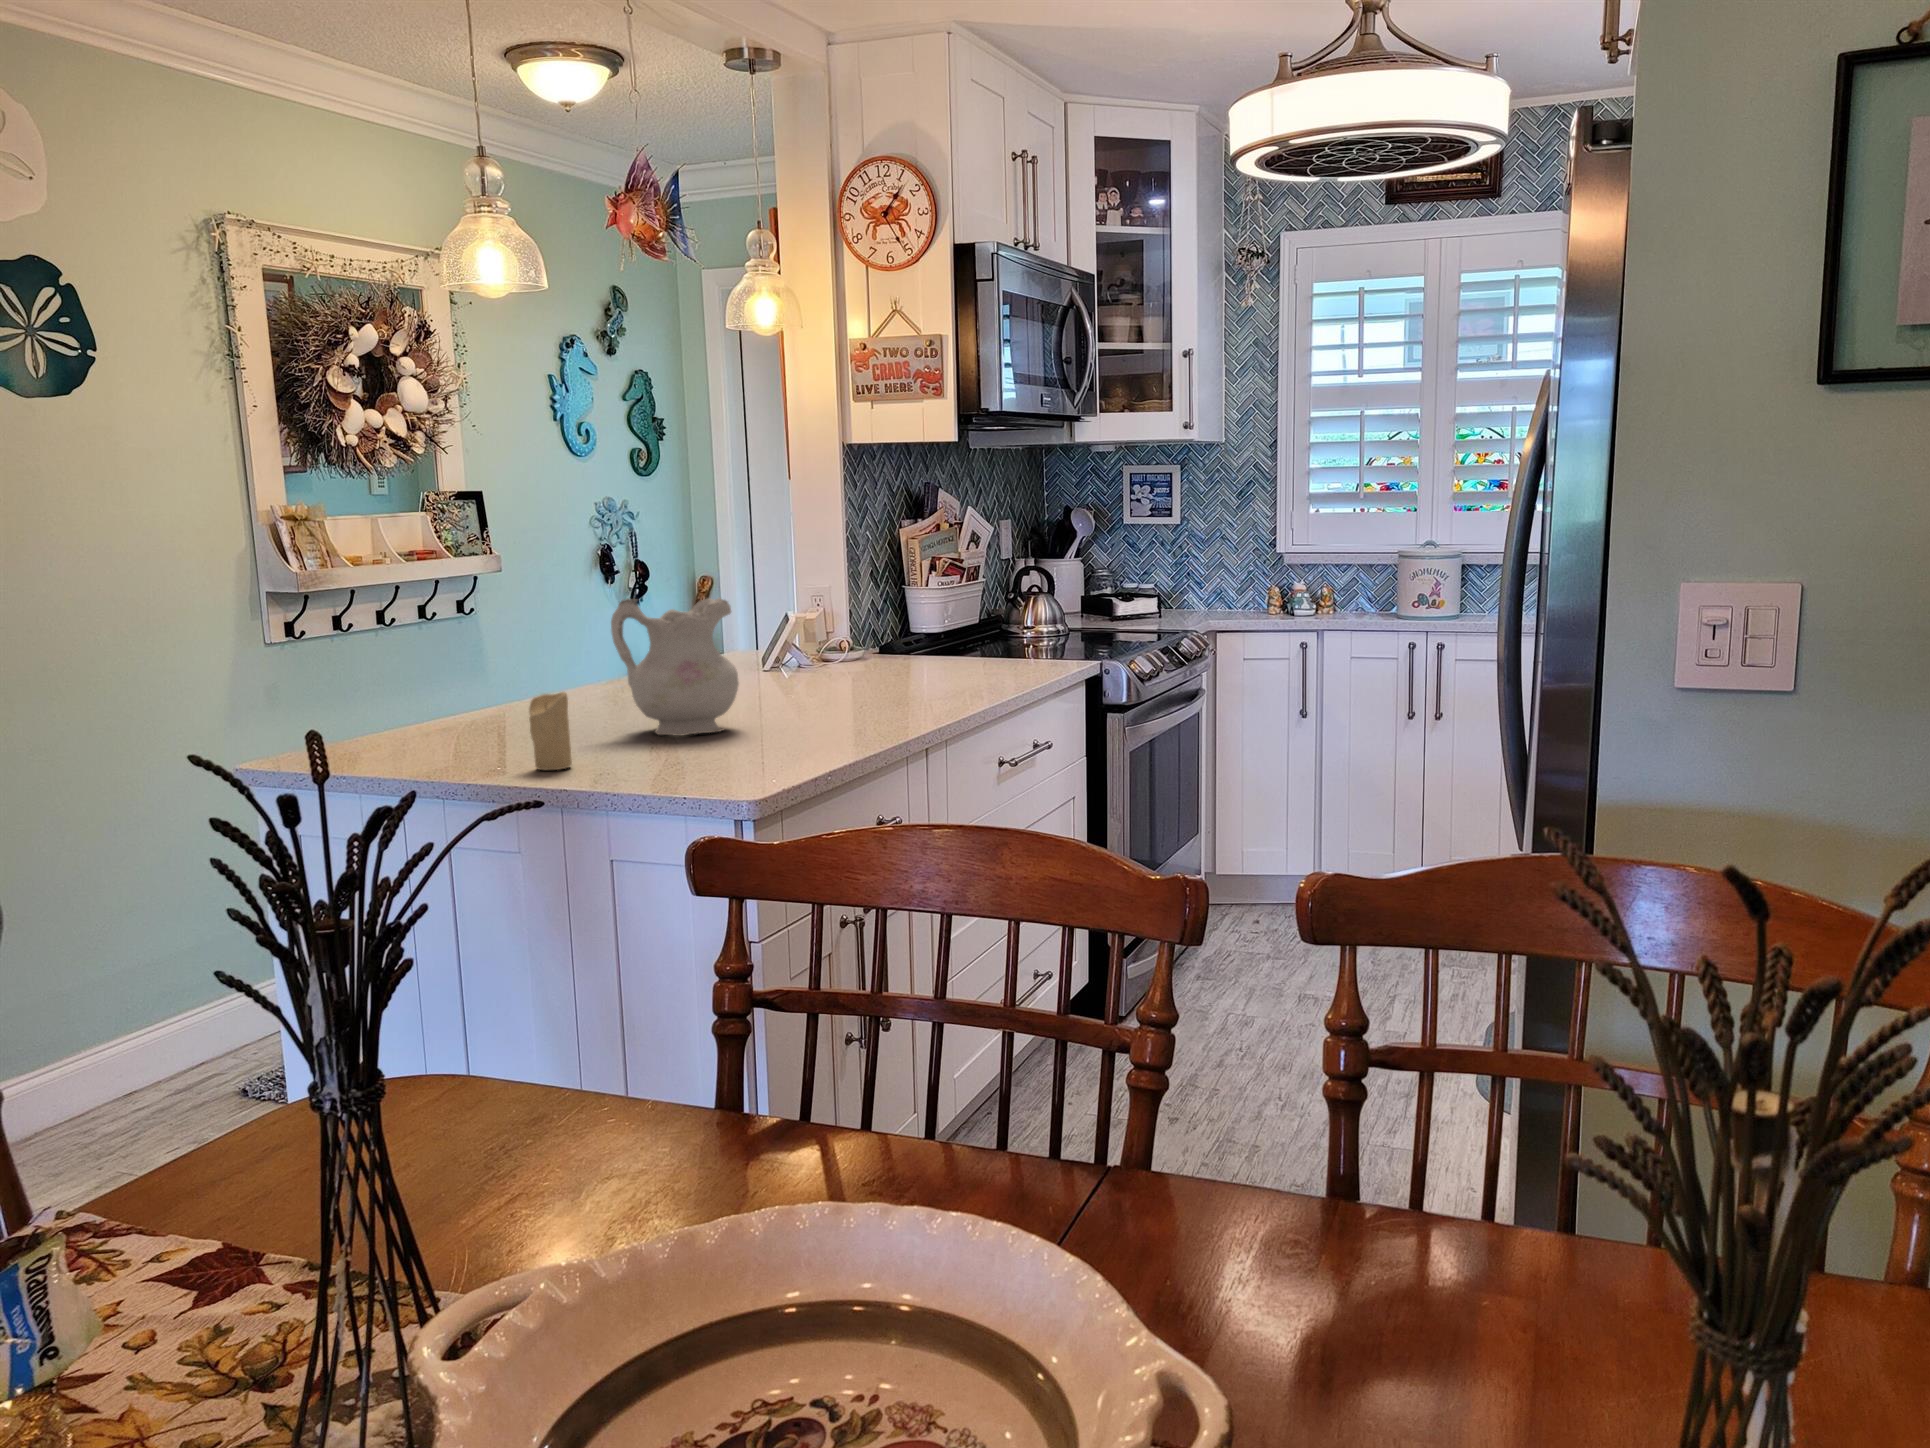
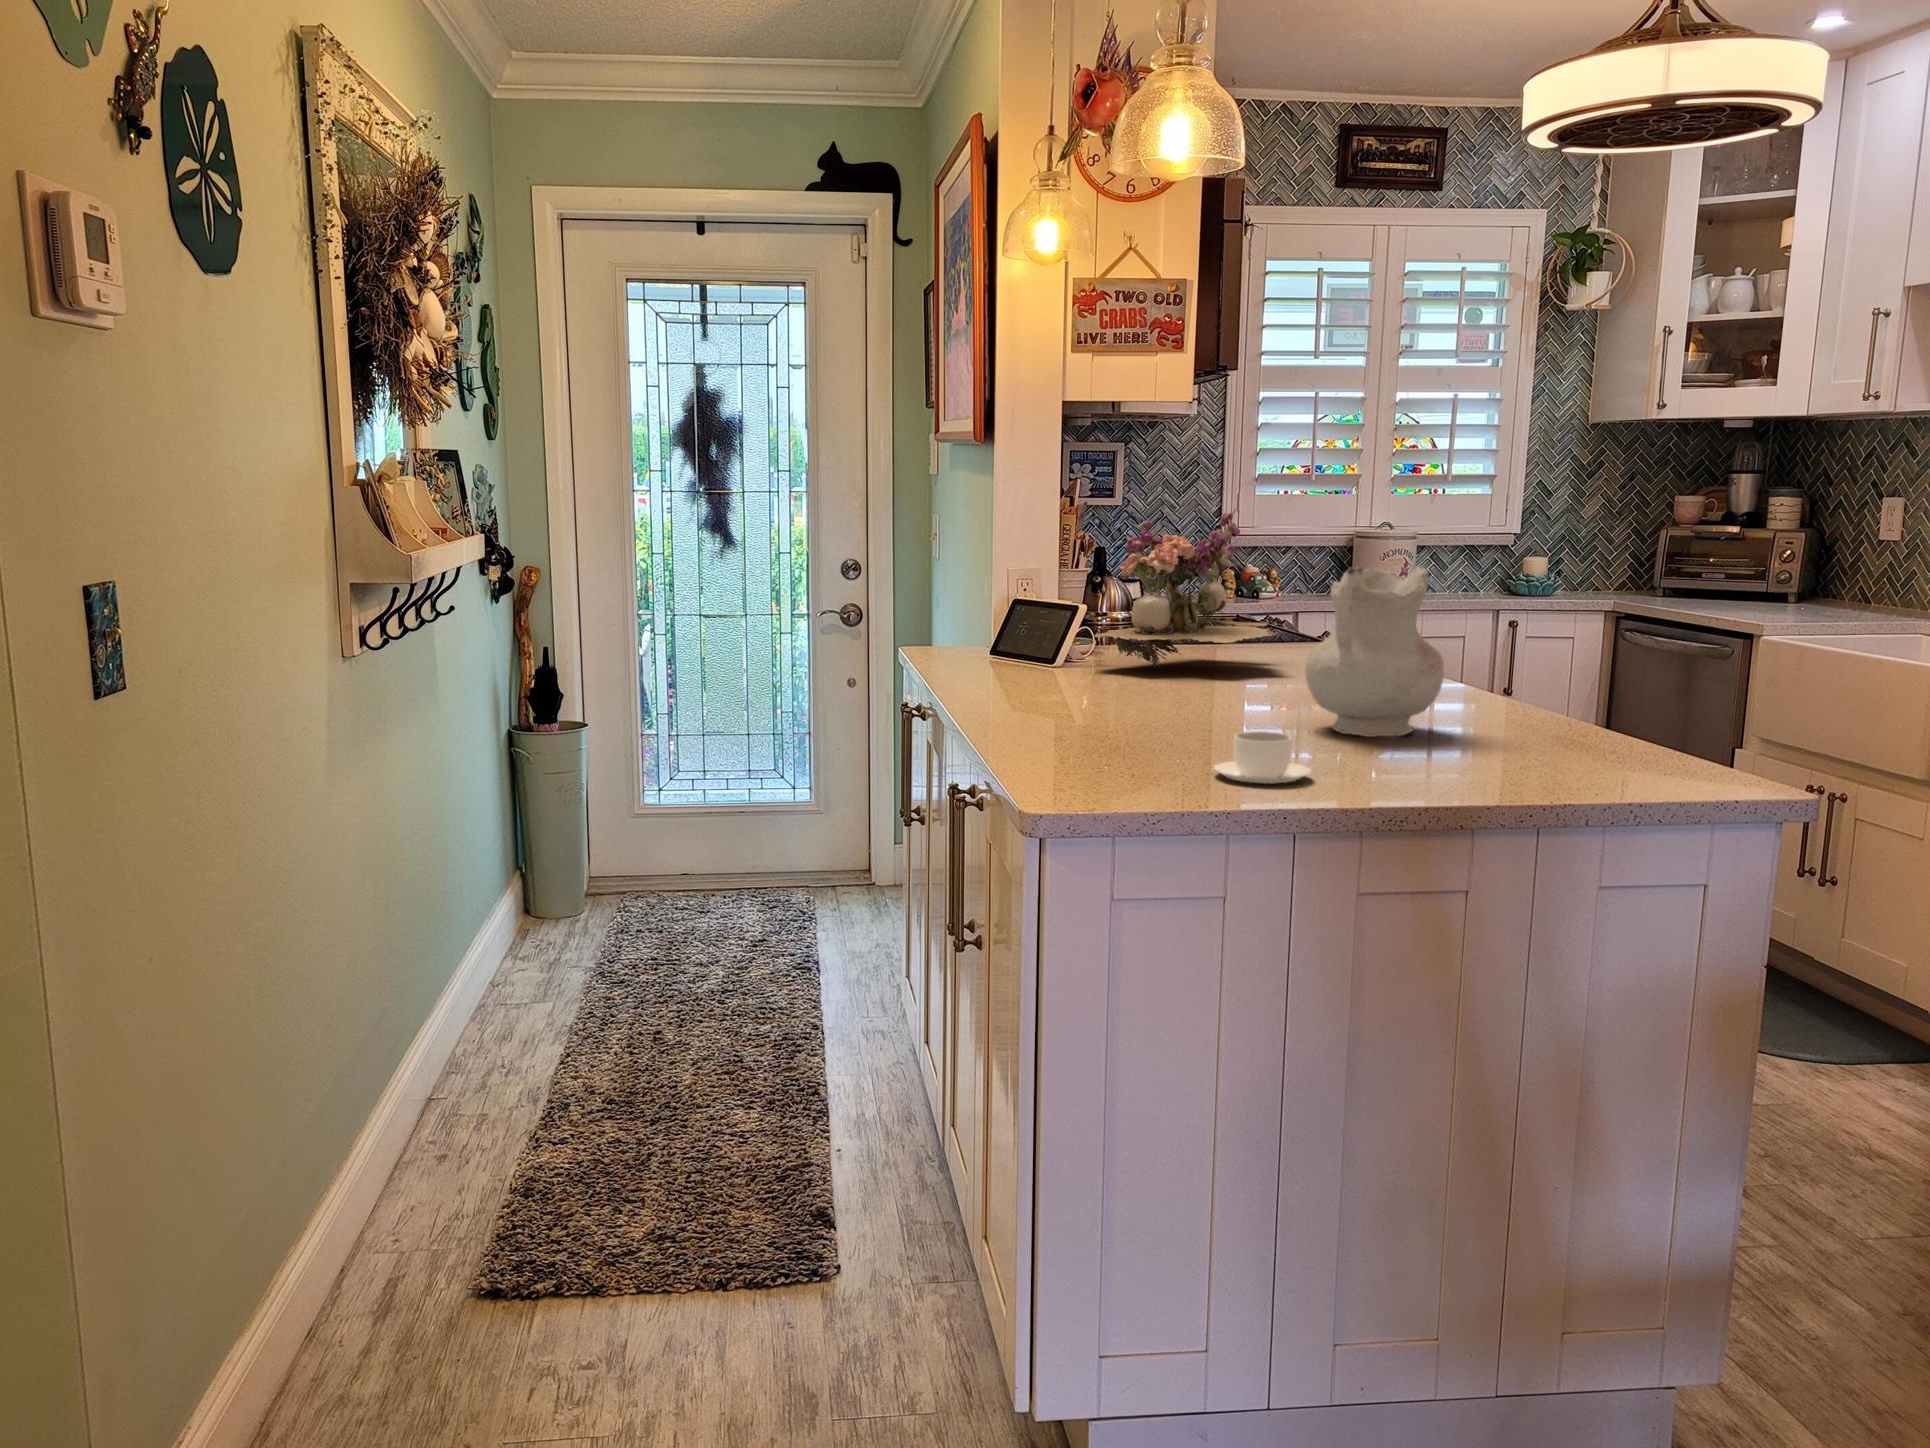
flower arrangement: none [743,541,916,678] -> present [1093,508,1279,667]
candle: present [529,692,572,770] -> none [1458,683,1515,786]
coffee cup: none [402,721,478,759] -> present [1214,731,1311,783]

